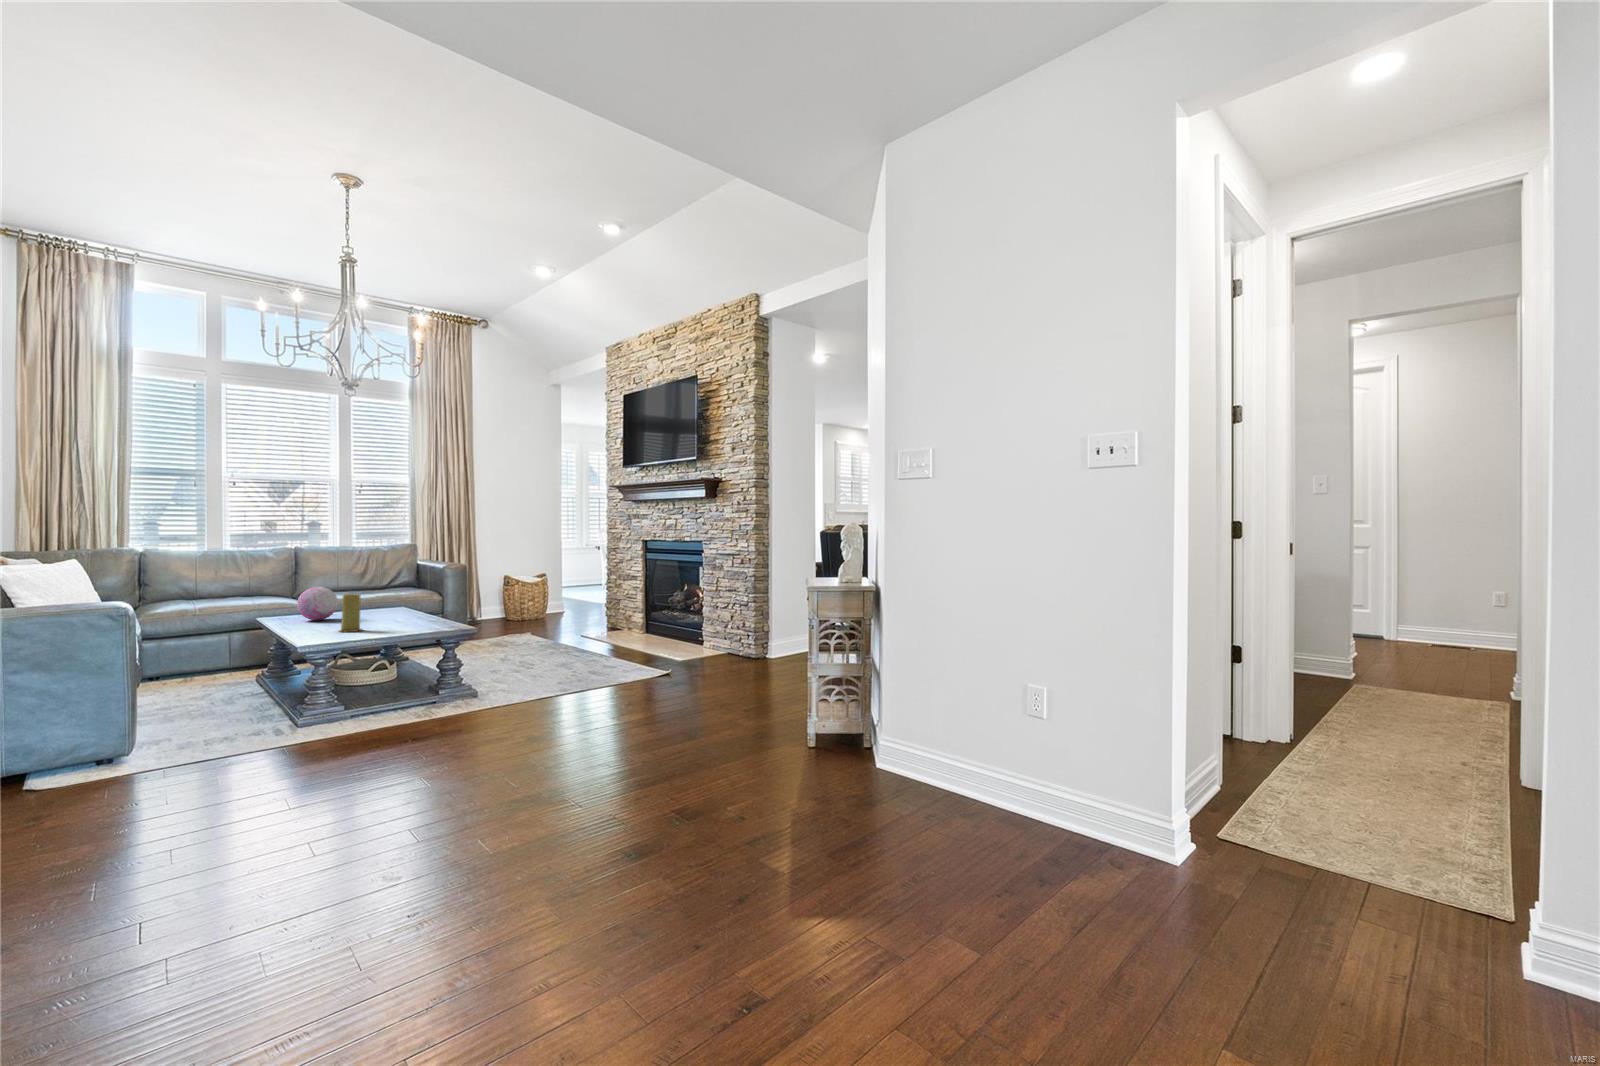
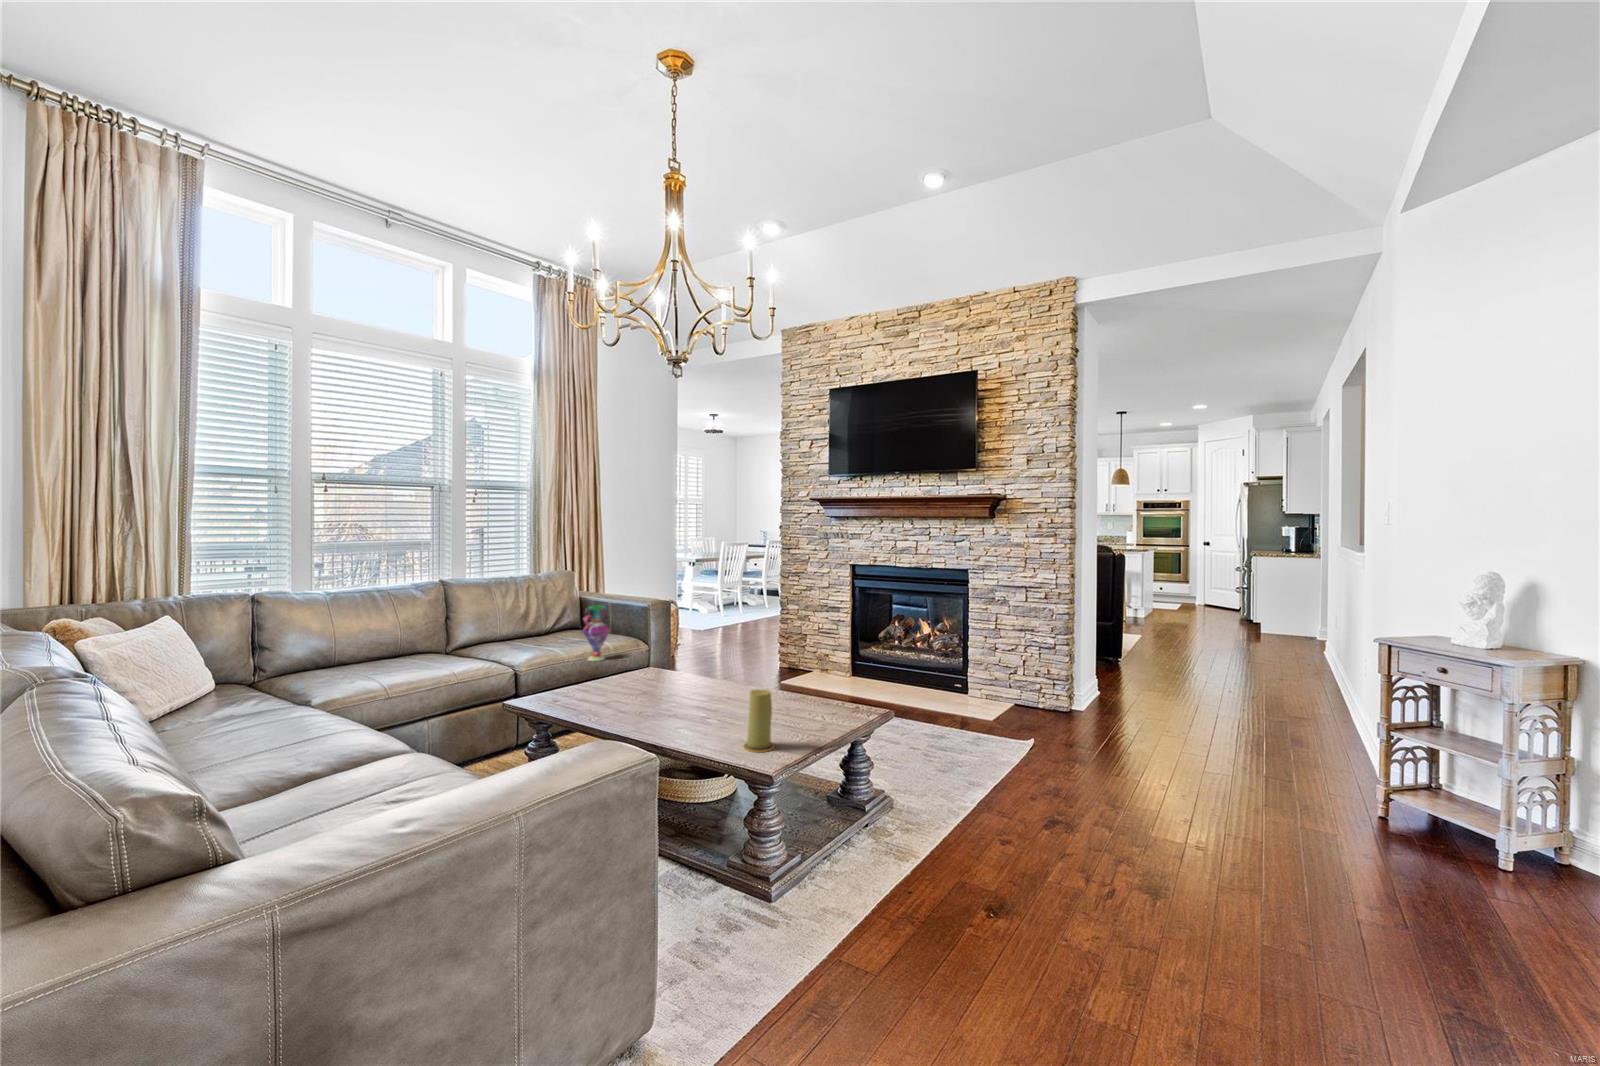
vase: none [374,561,399,601] -> present [583,605,610,661]
decorative orb: present [297,587,338,620] -> none [612,669,664,720]

